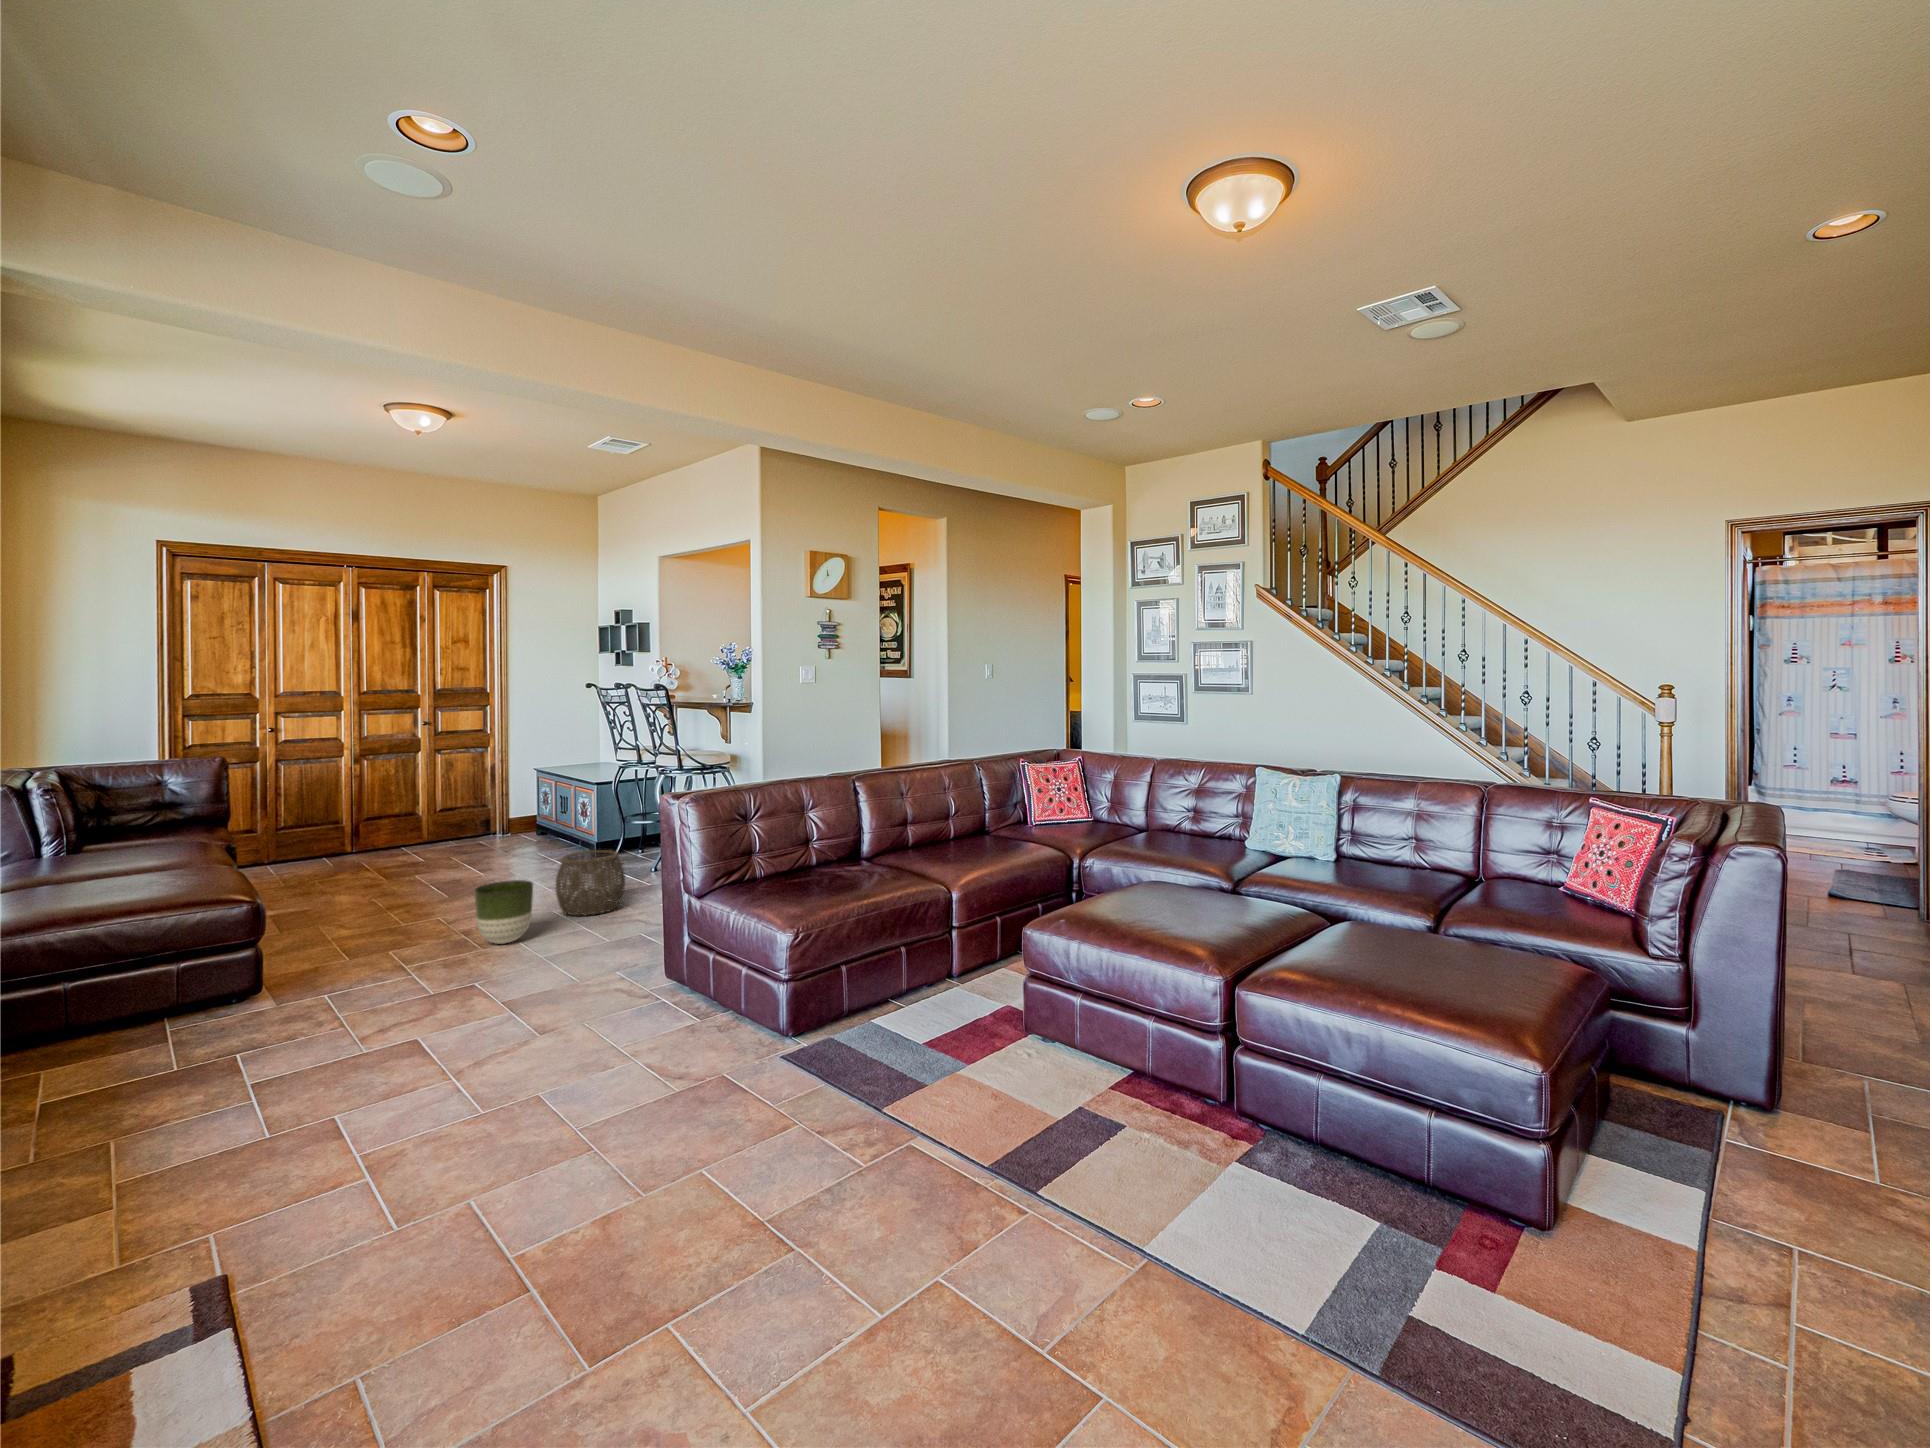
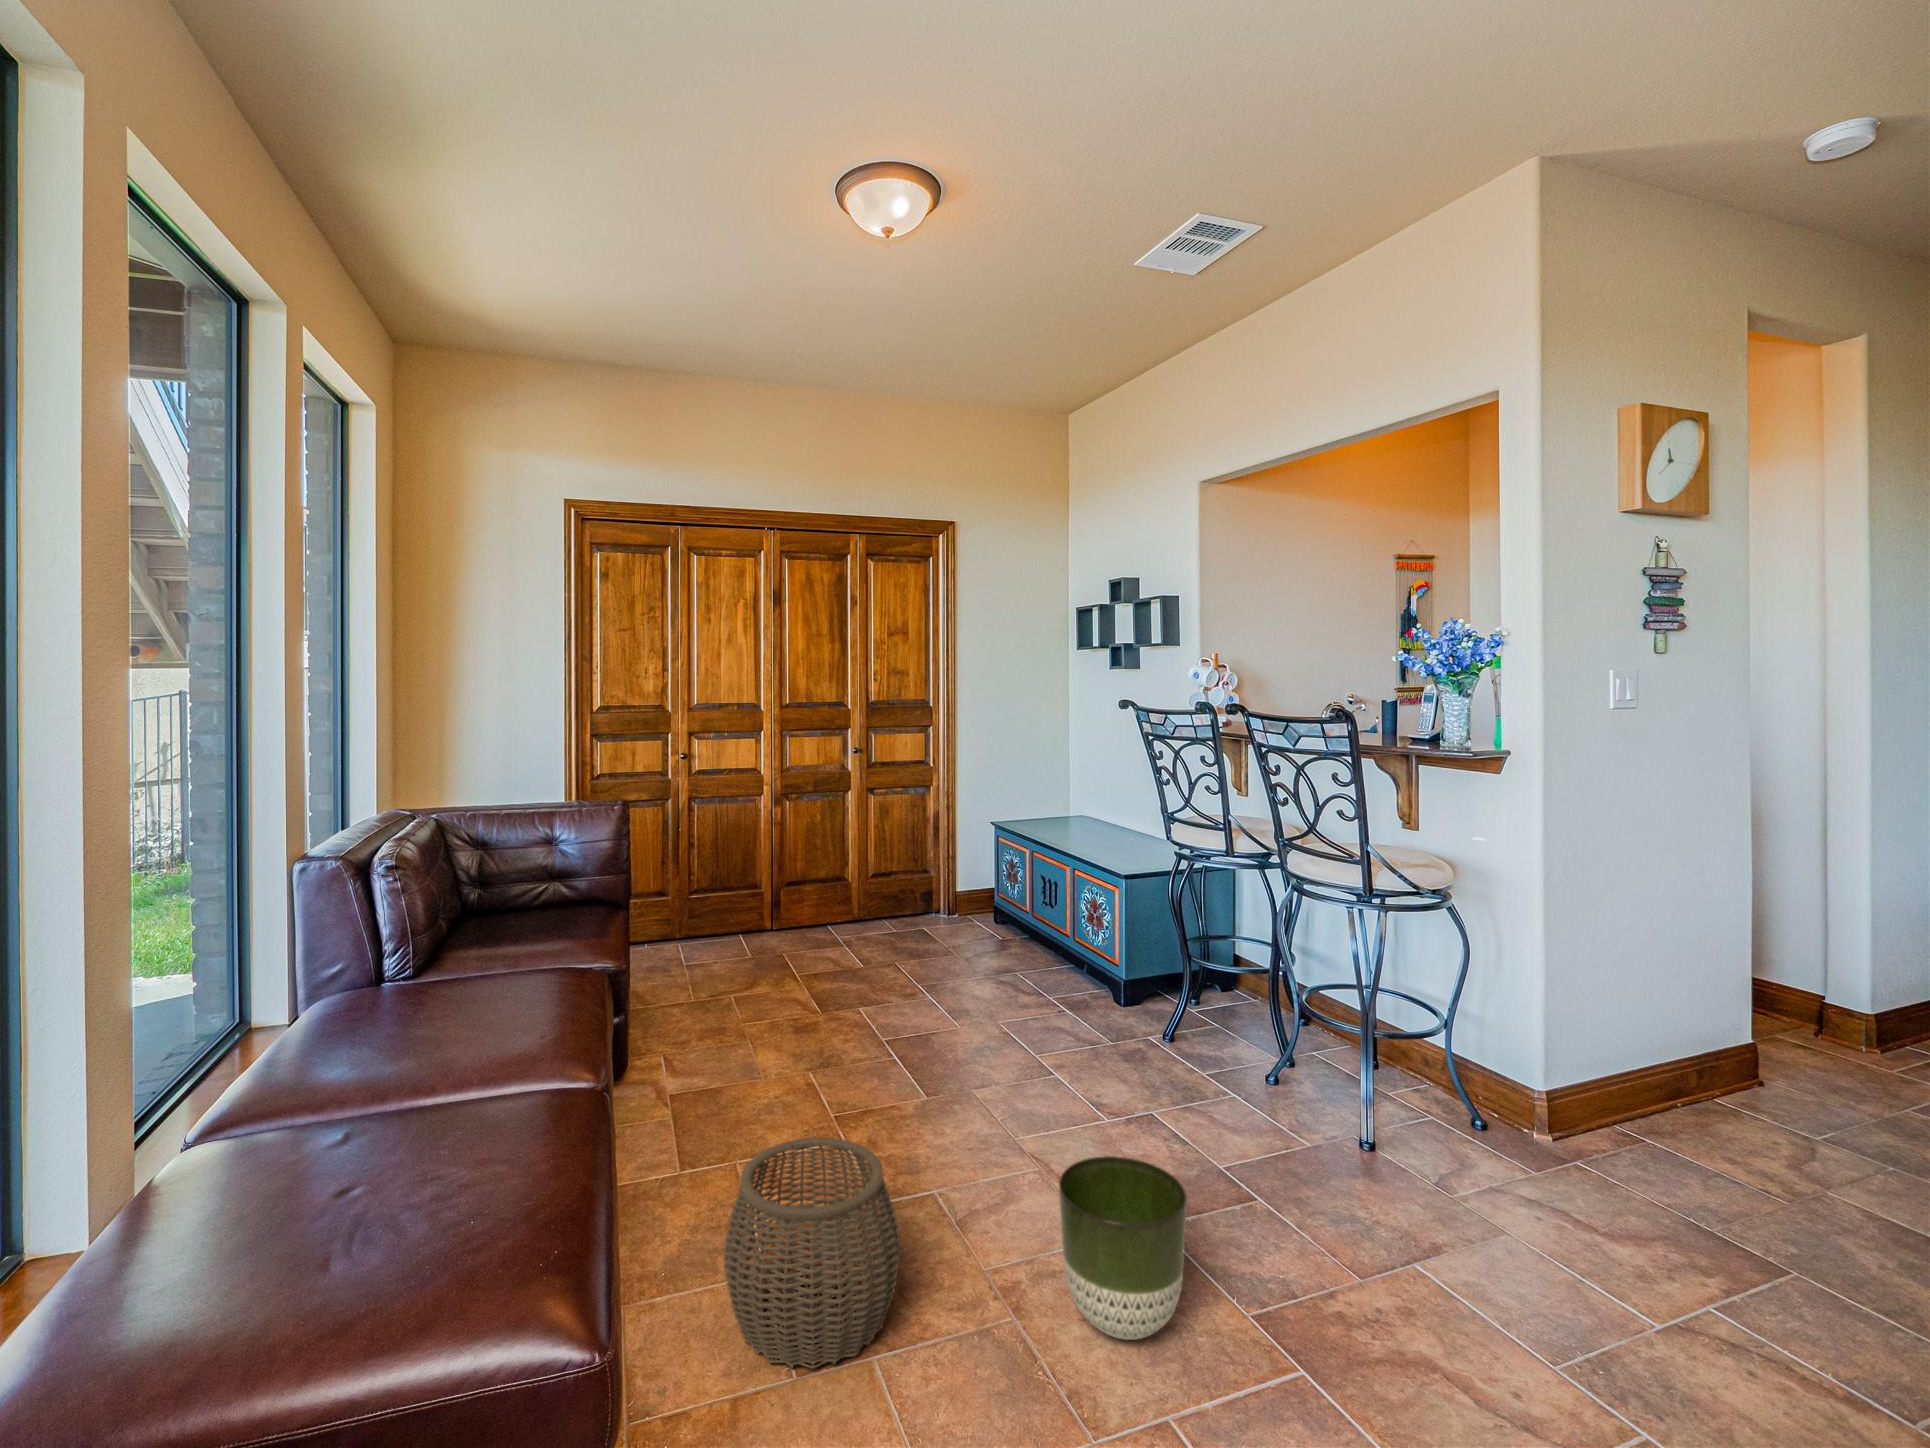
woven basket: present [555,850,625,916] -> present [724,1137,901,1369]

